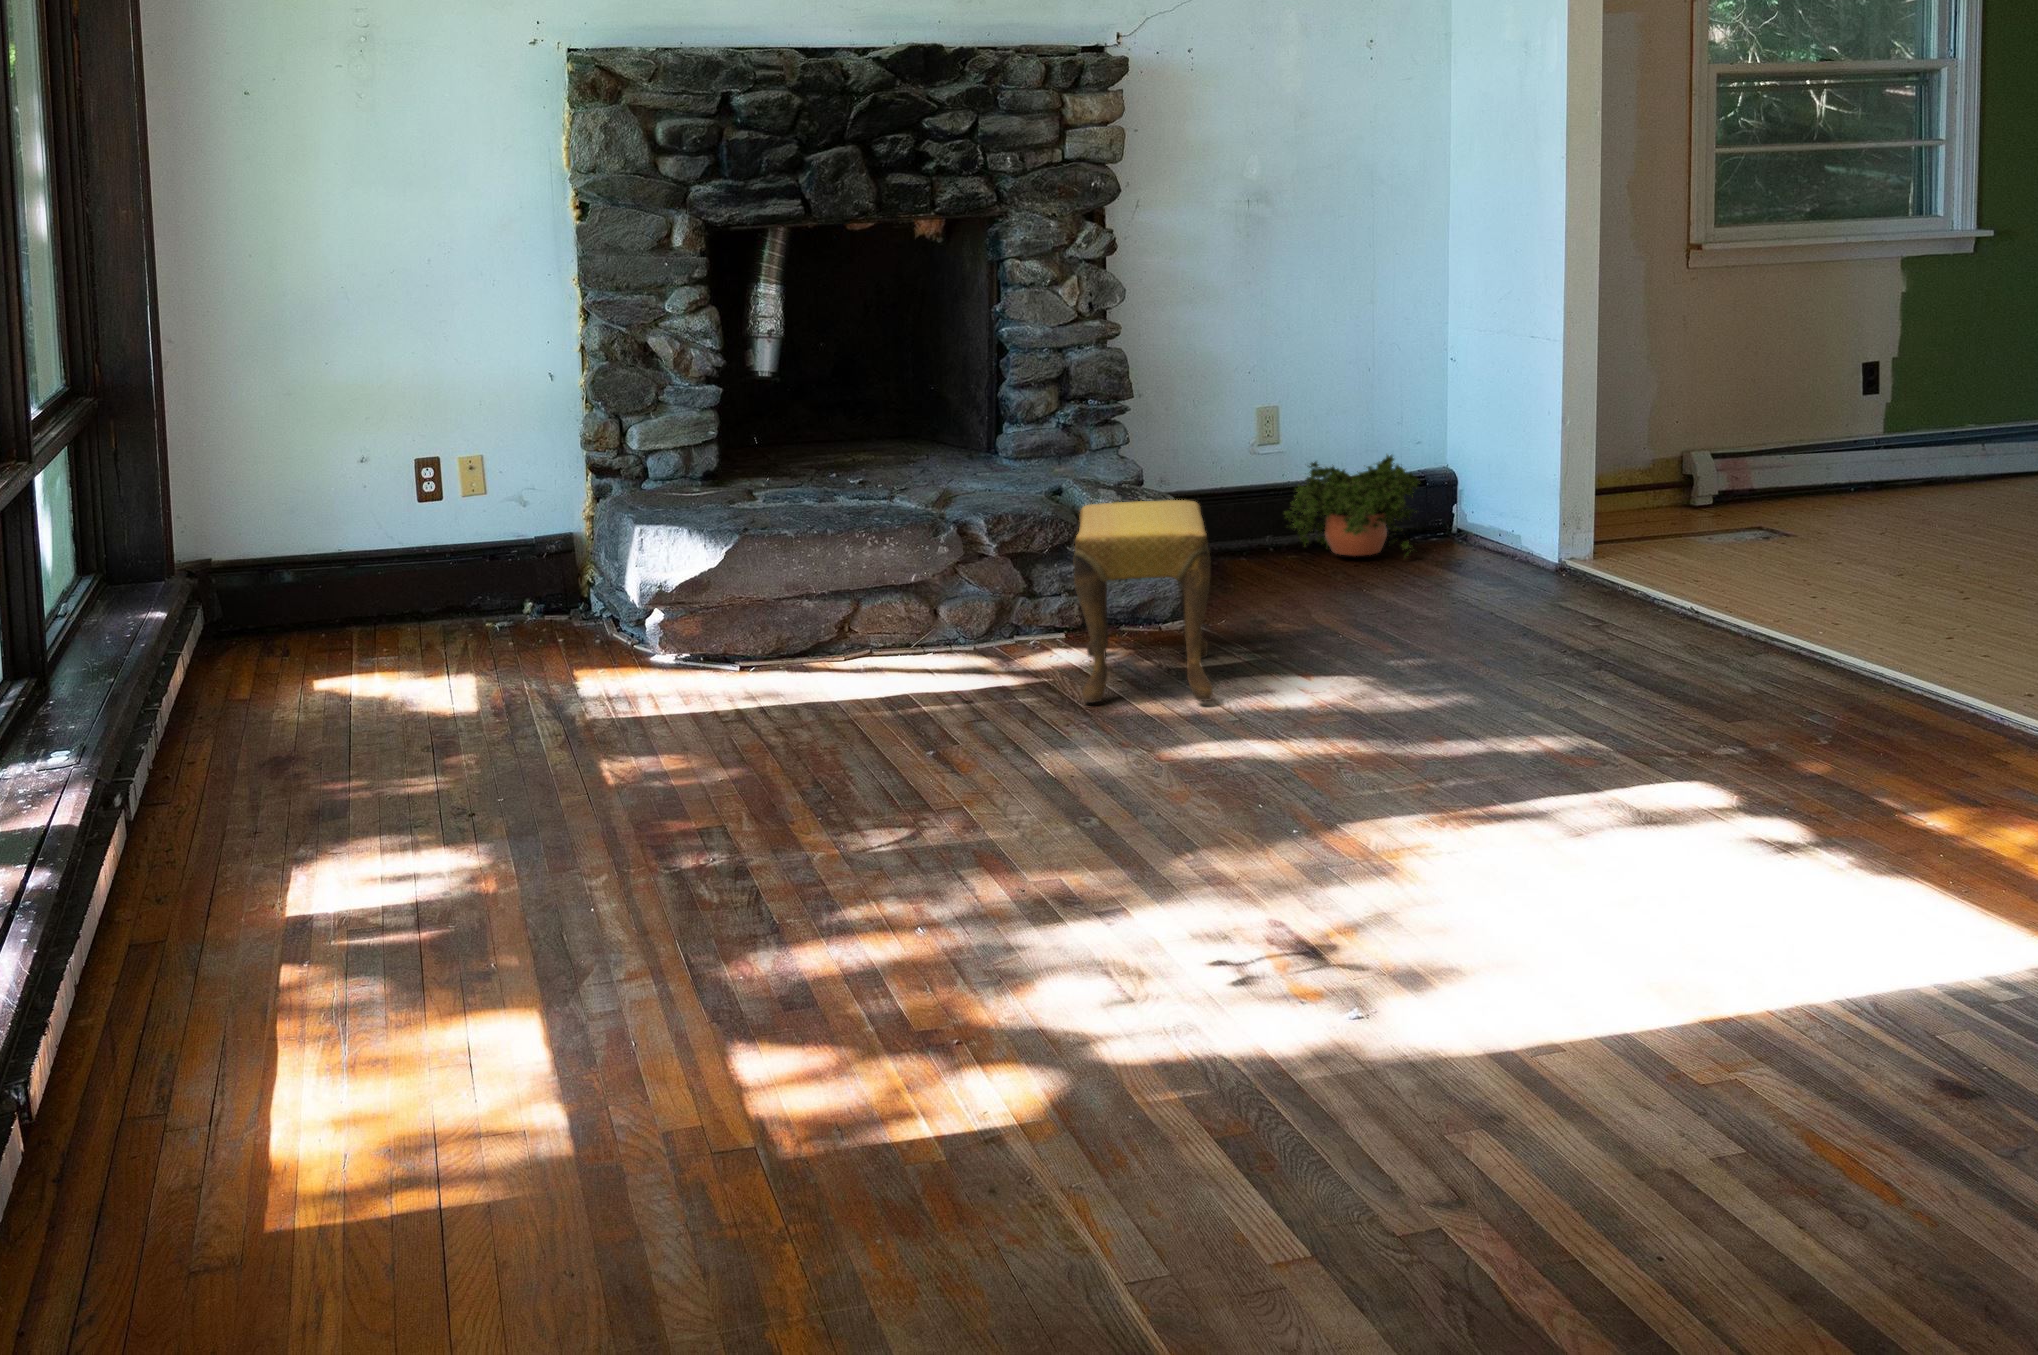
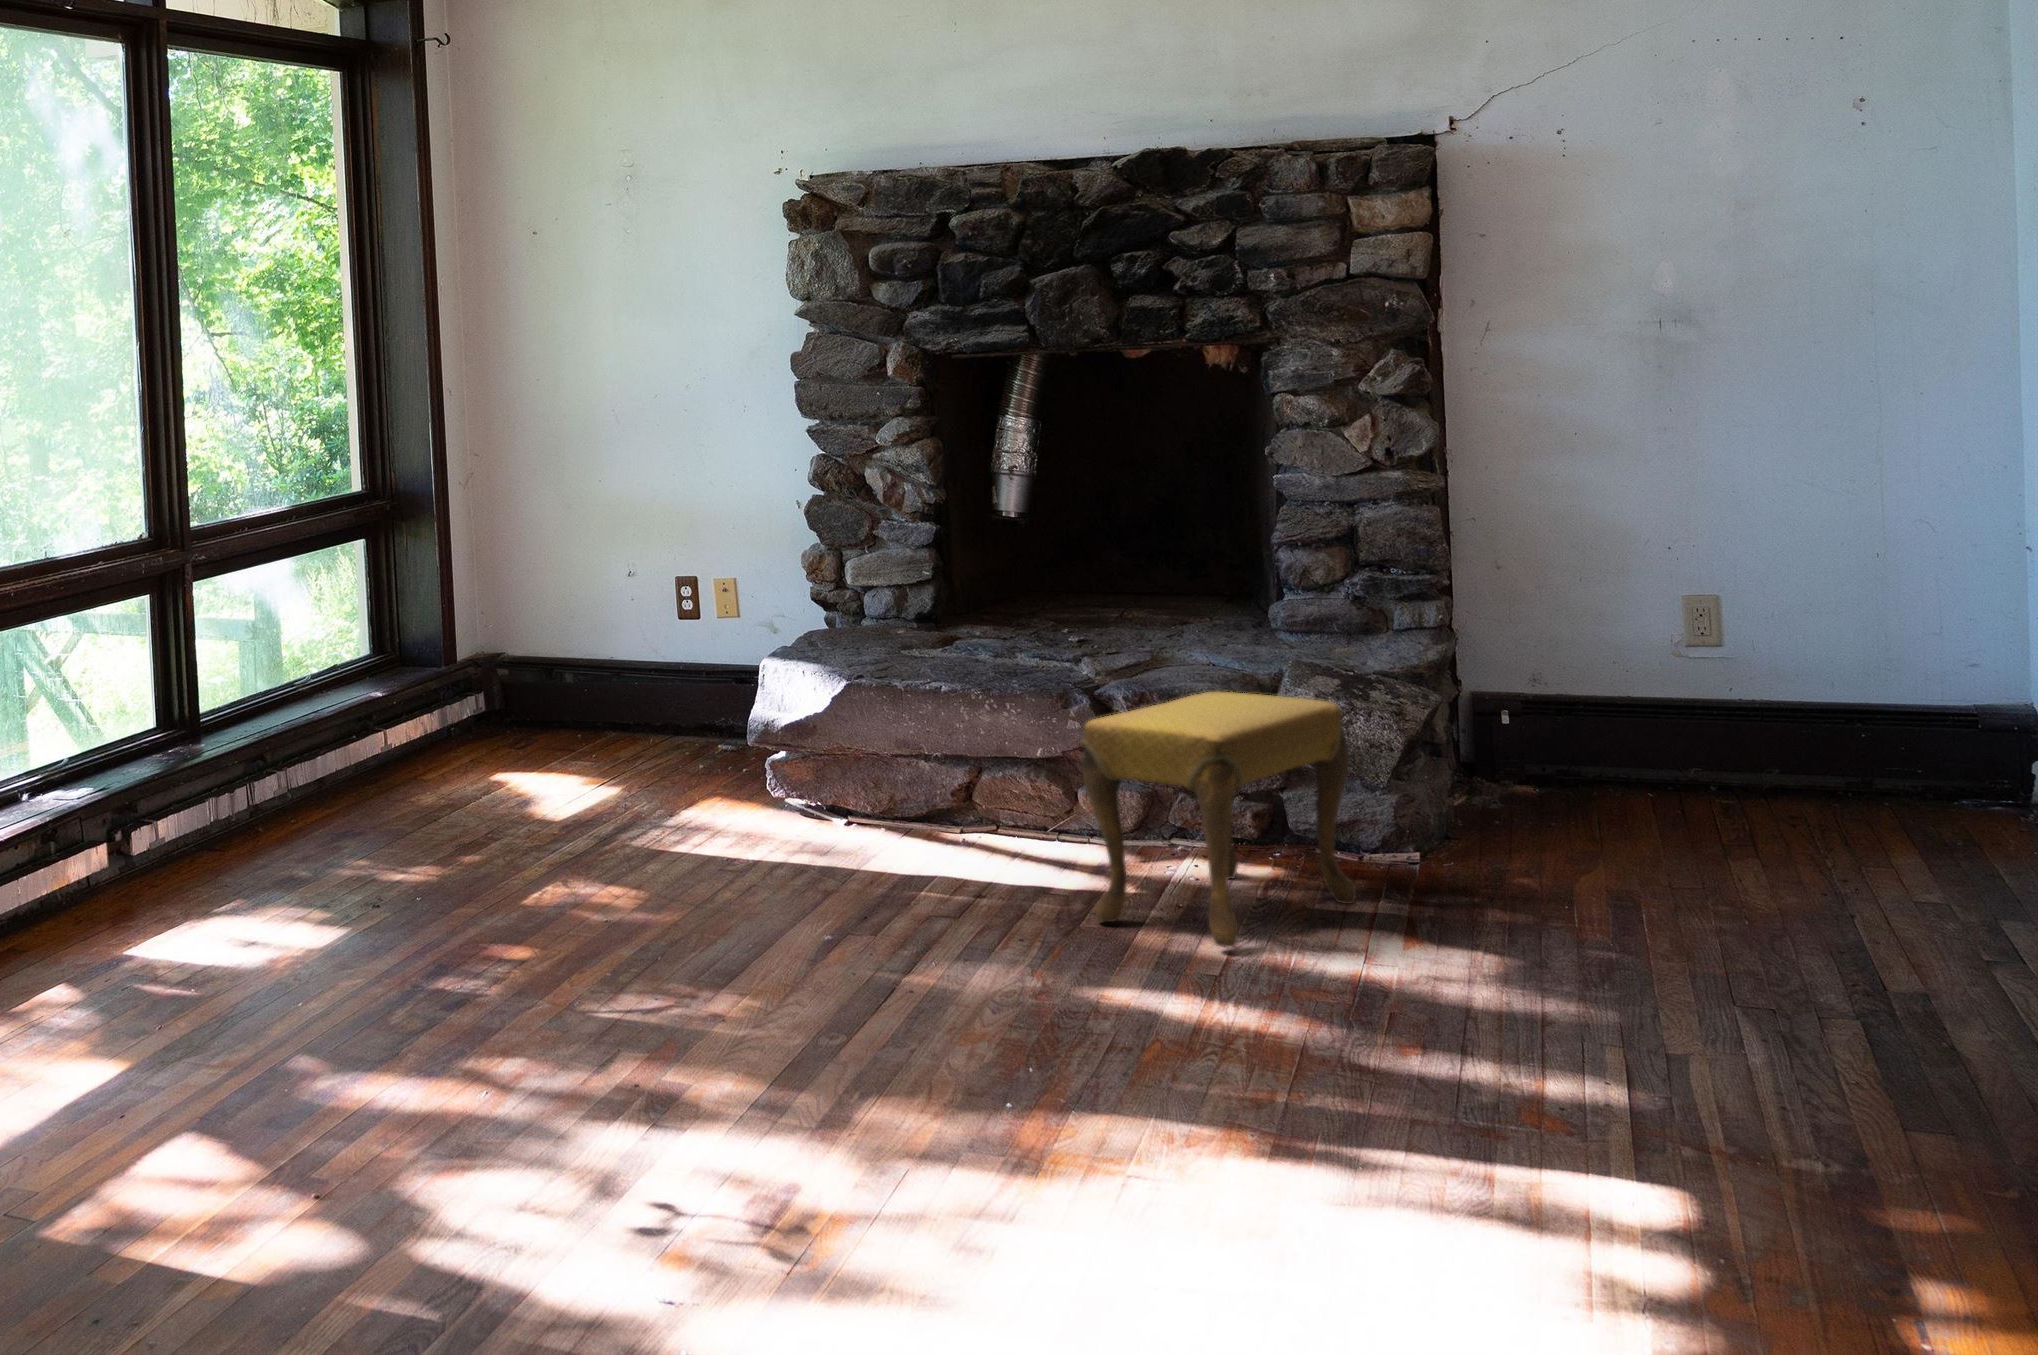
potted plant: present [1284,455,1419,556] -> none [1714,680,1947,841]

